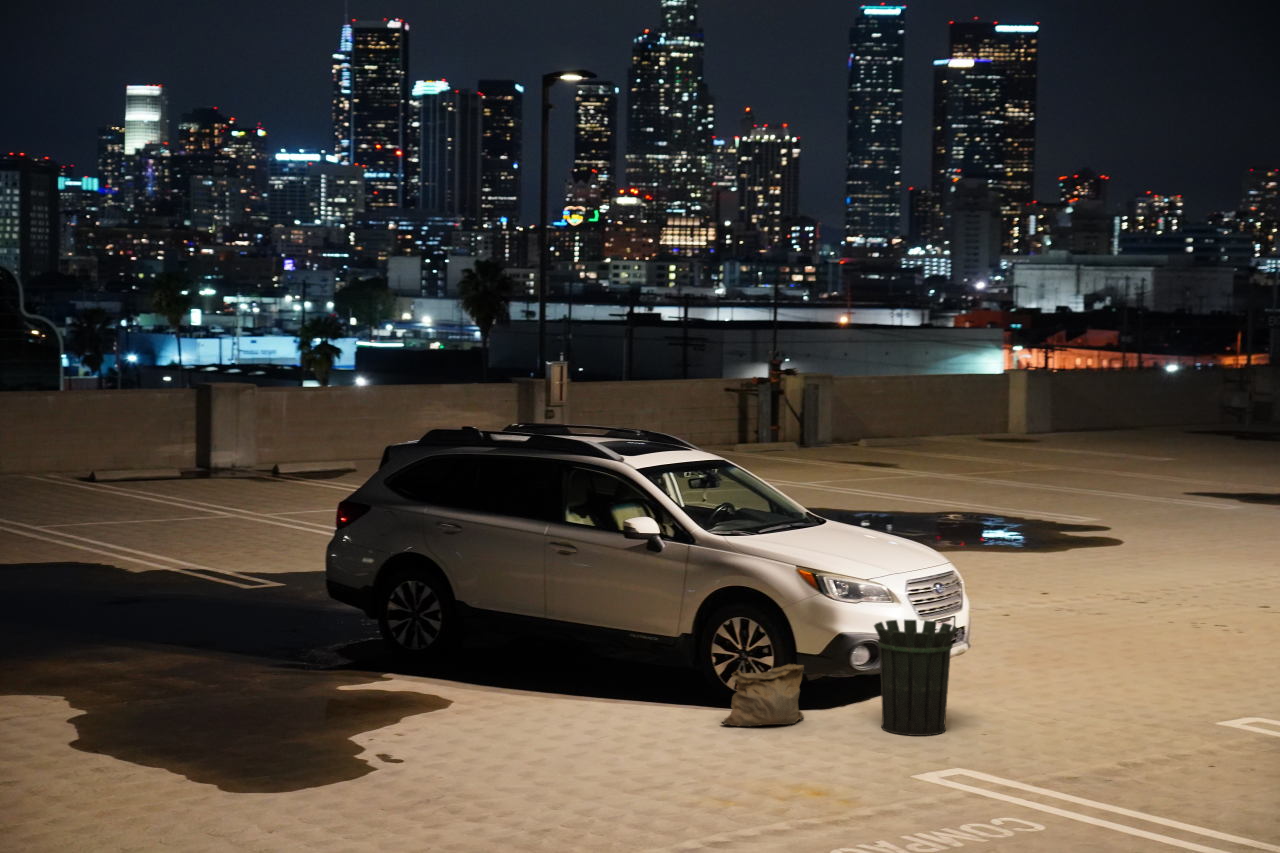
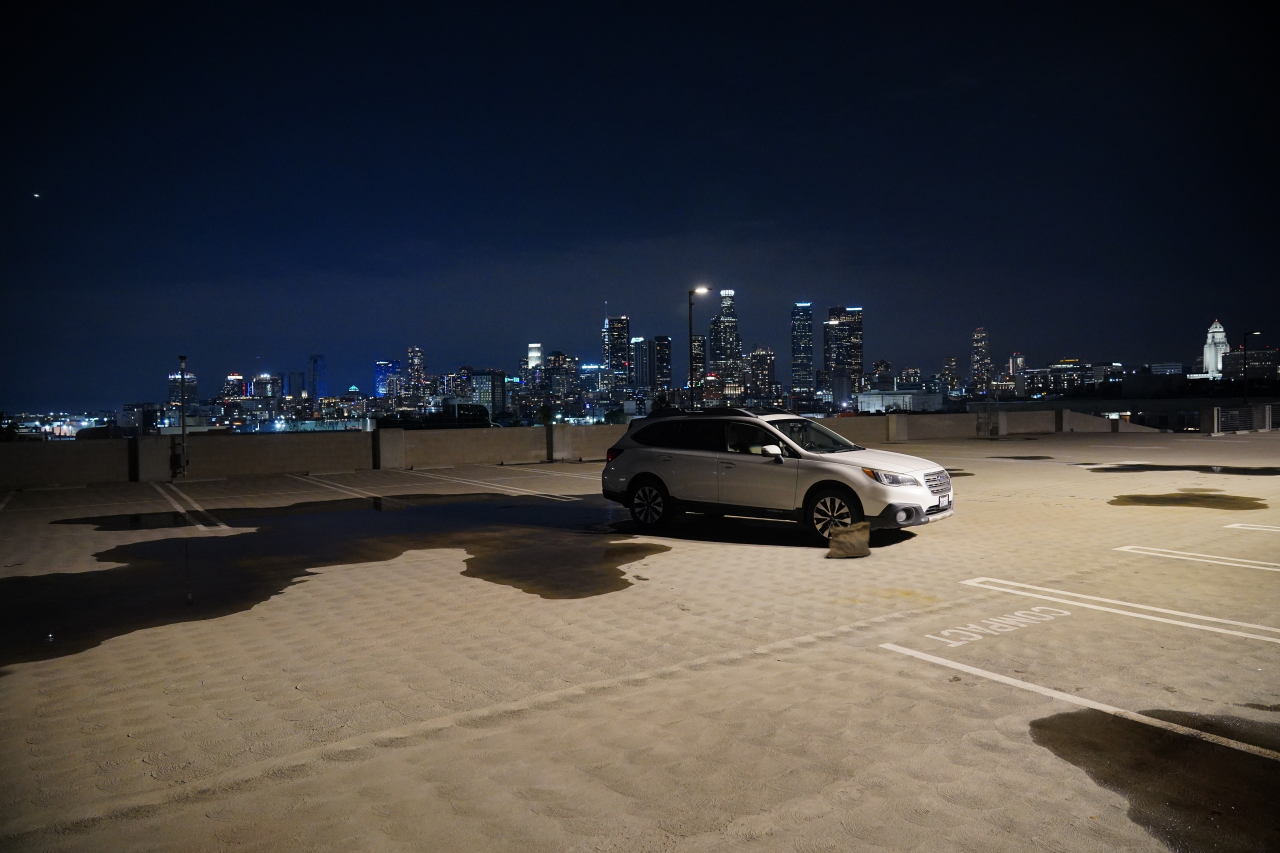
waste bin: present [874,620,958,736] -> none [911,495,963,561]

